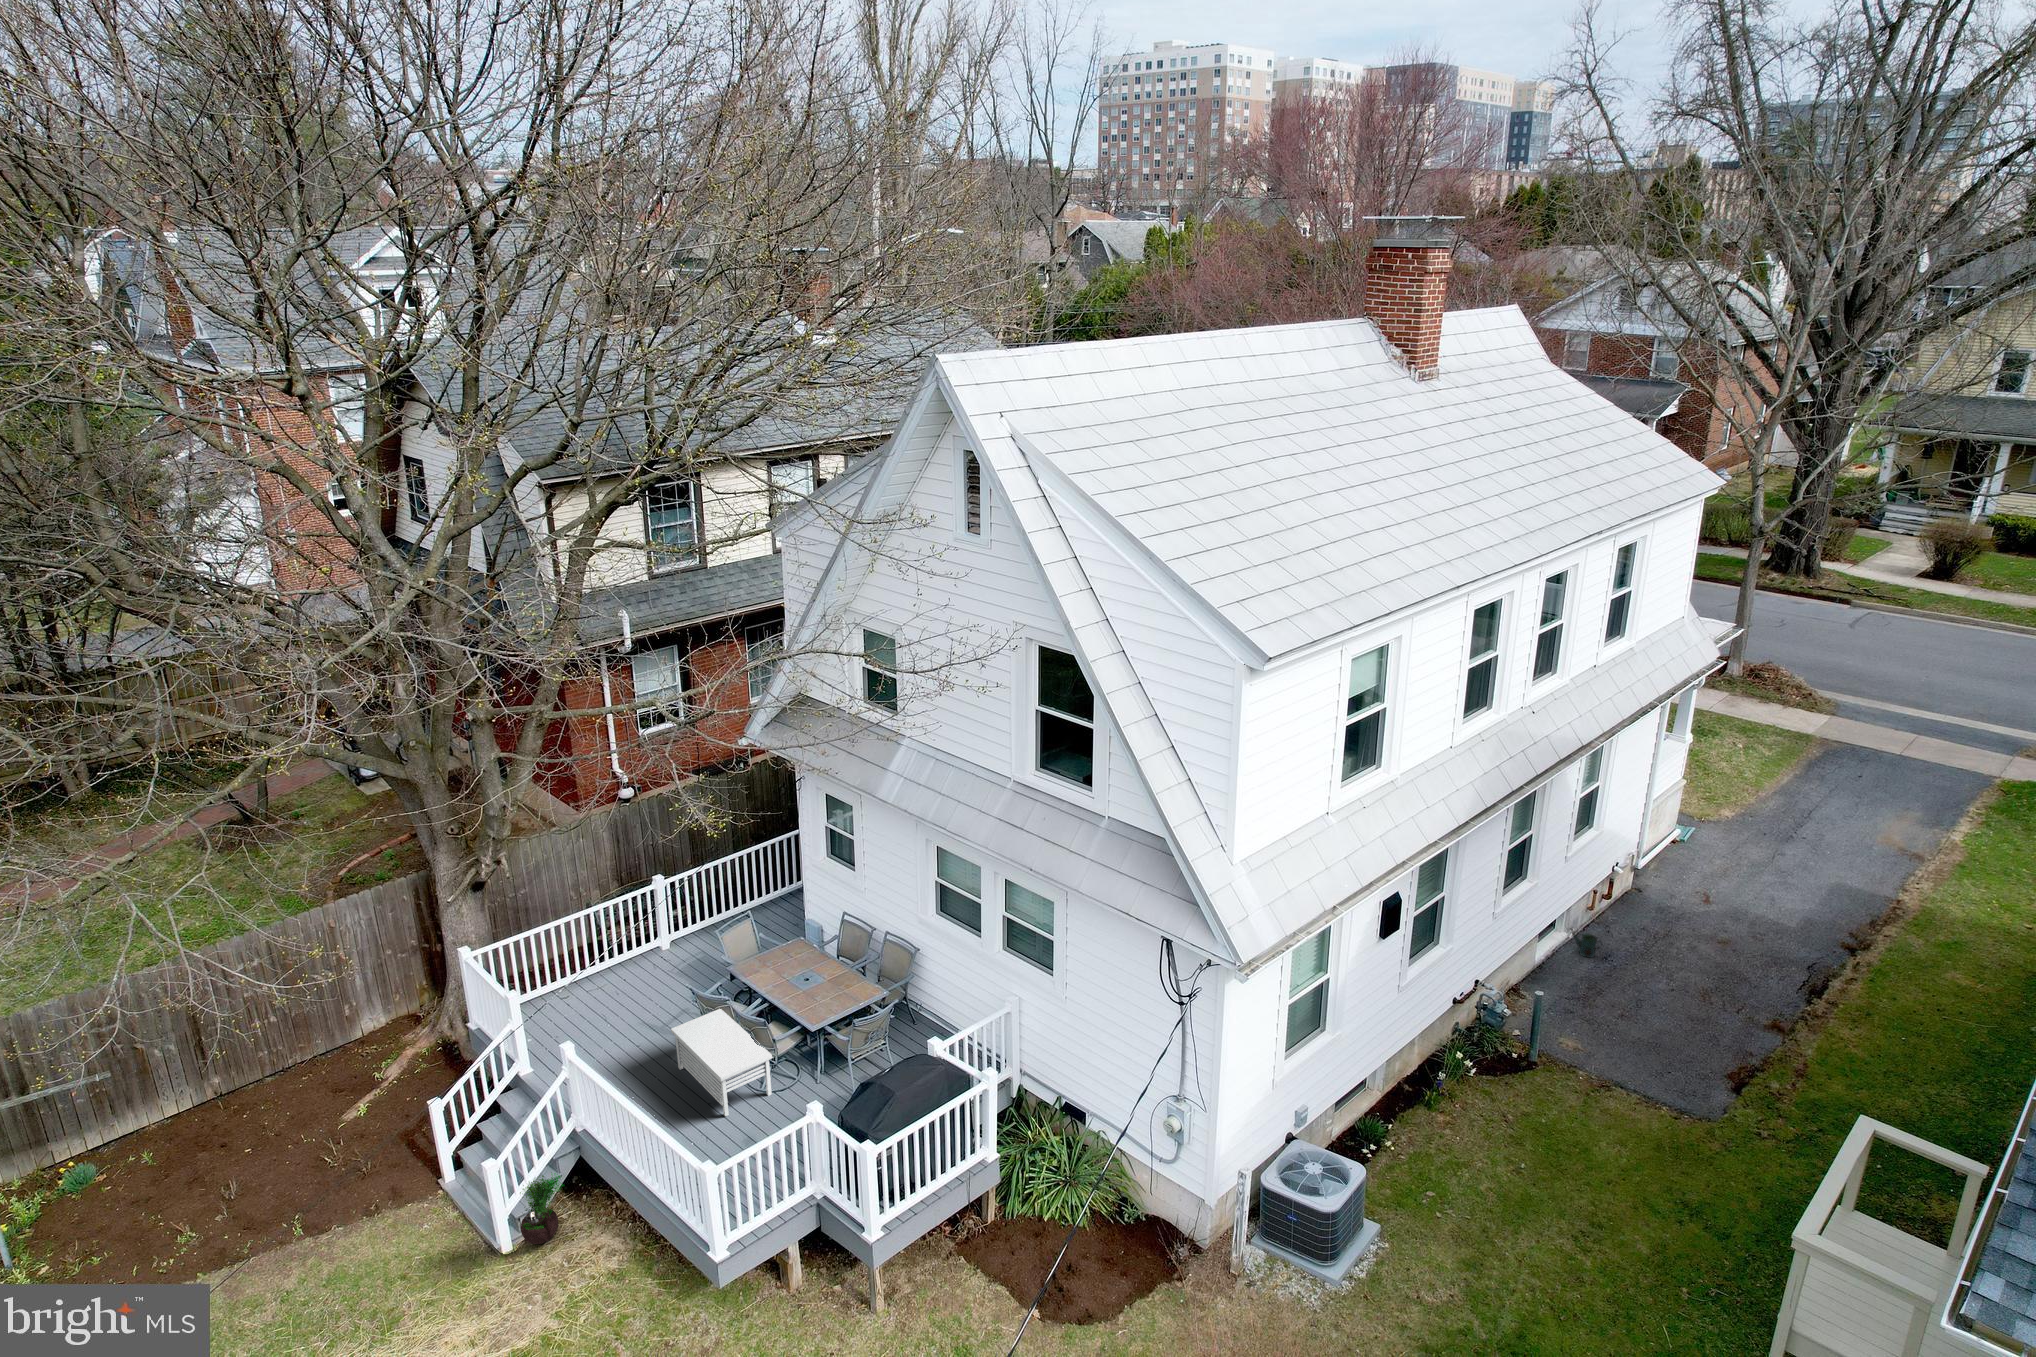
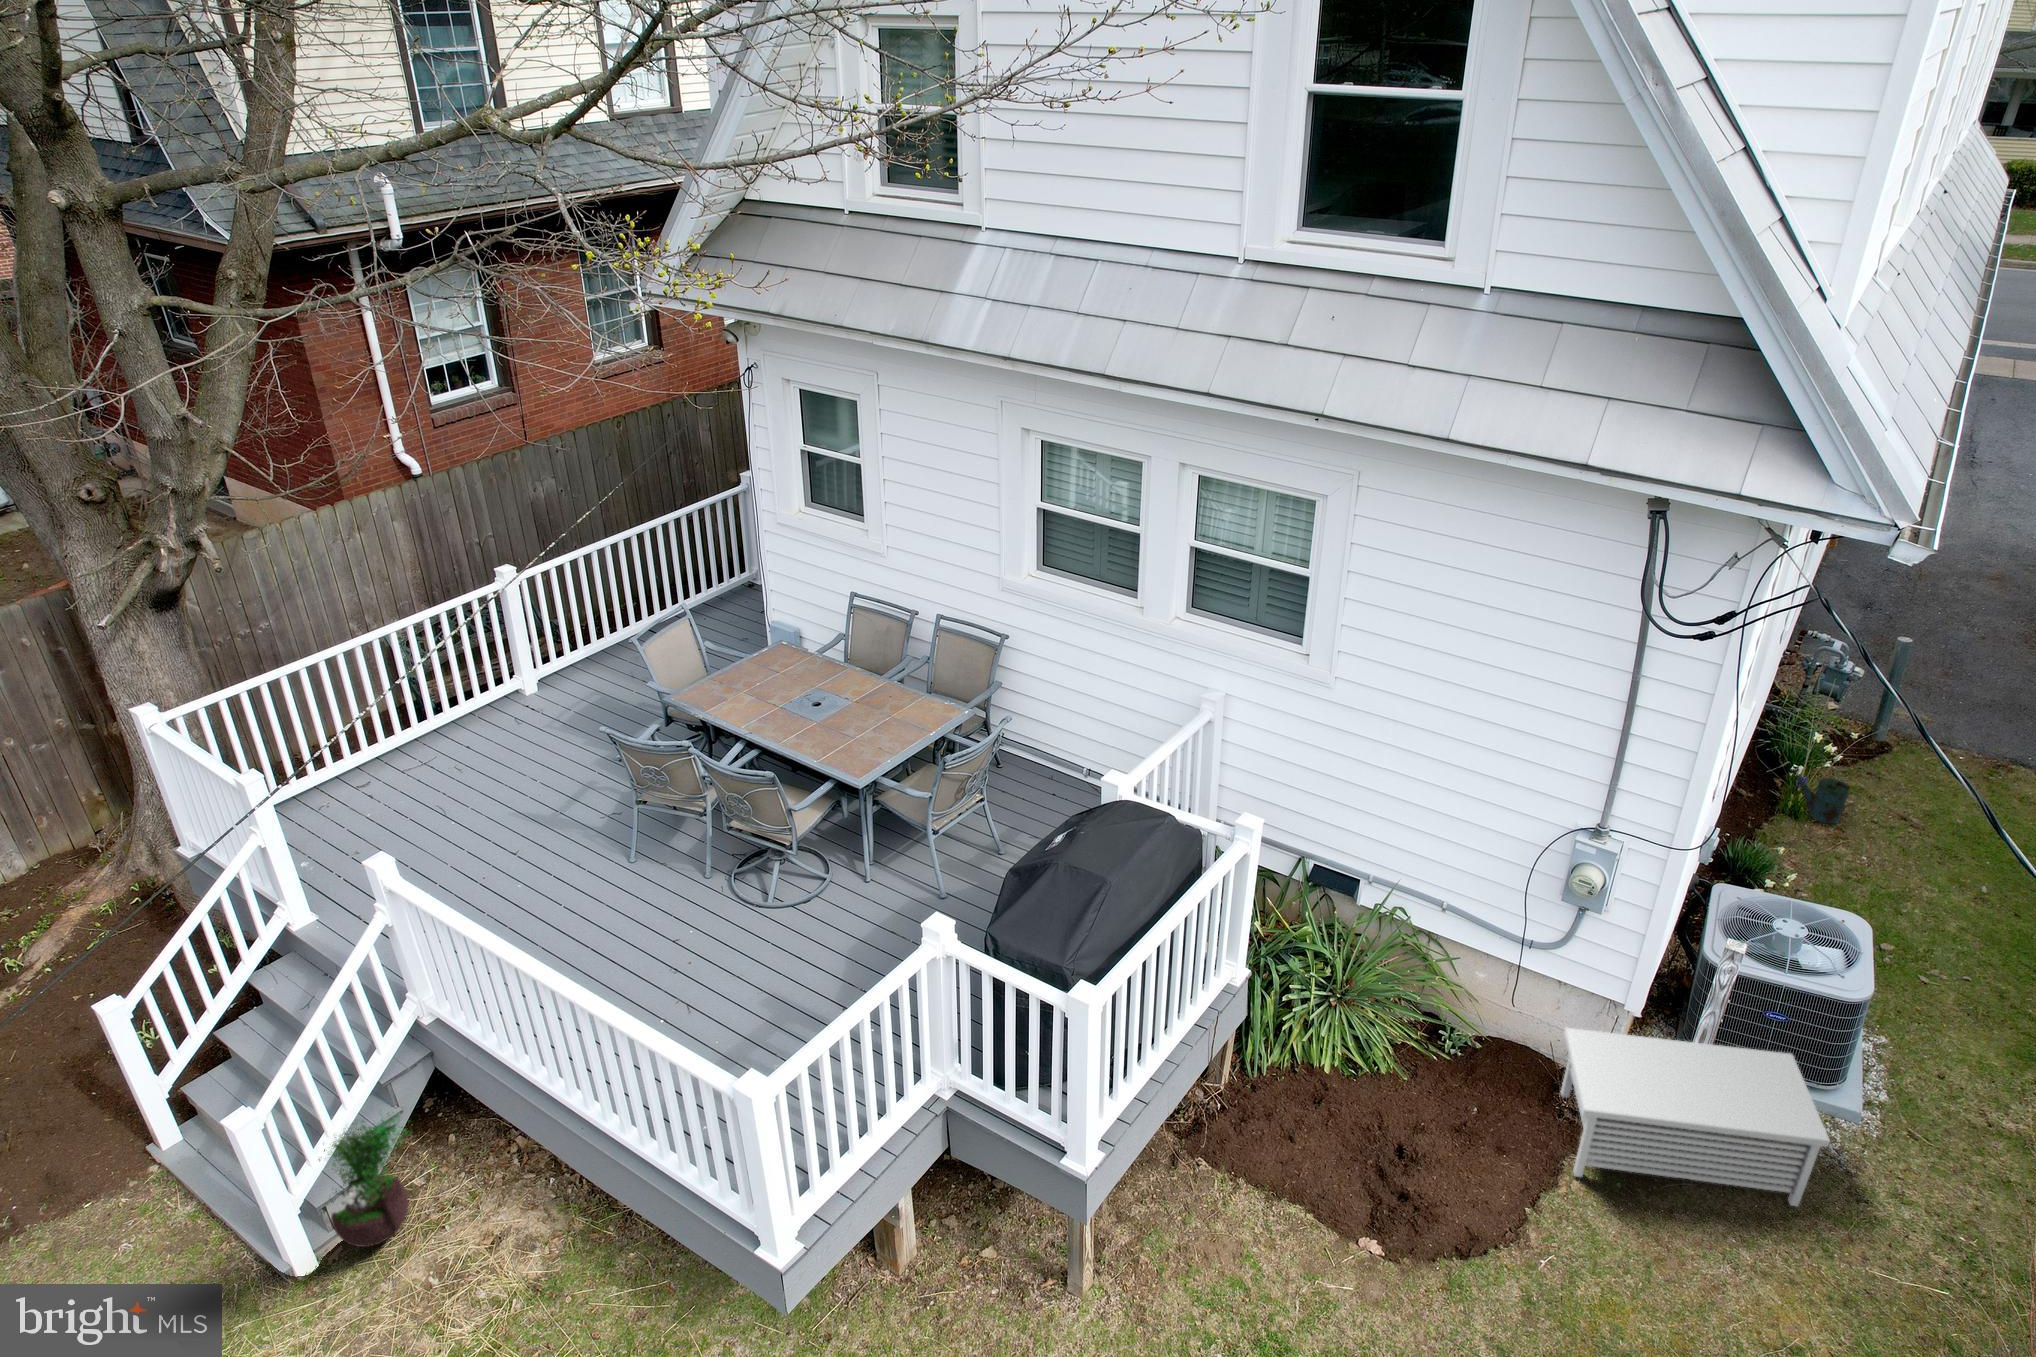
watering can: present [1570,928,1599,958] -> present [1790,768,1858,824]
storage bench: present [671,1009,772,1116] -> present [1559,1028,1830,1206]

